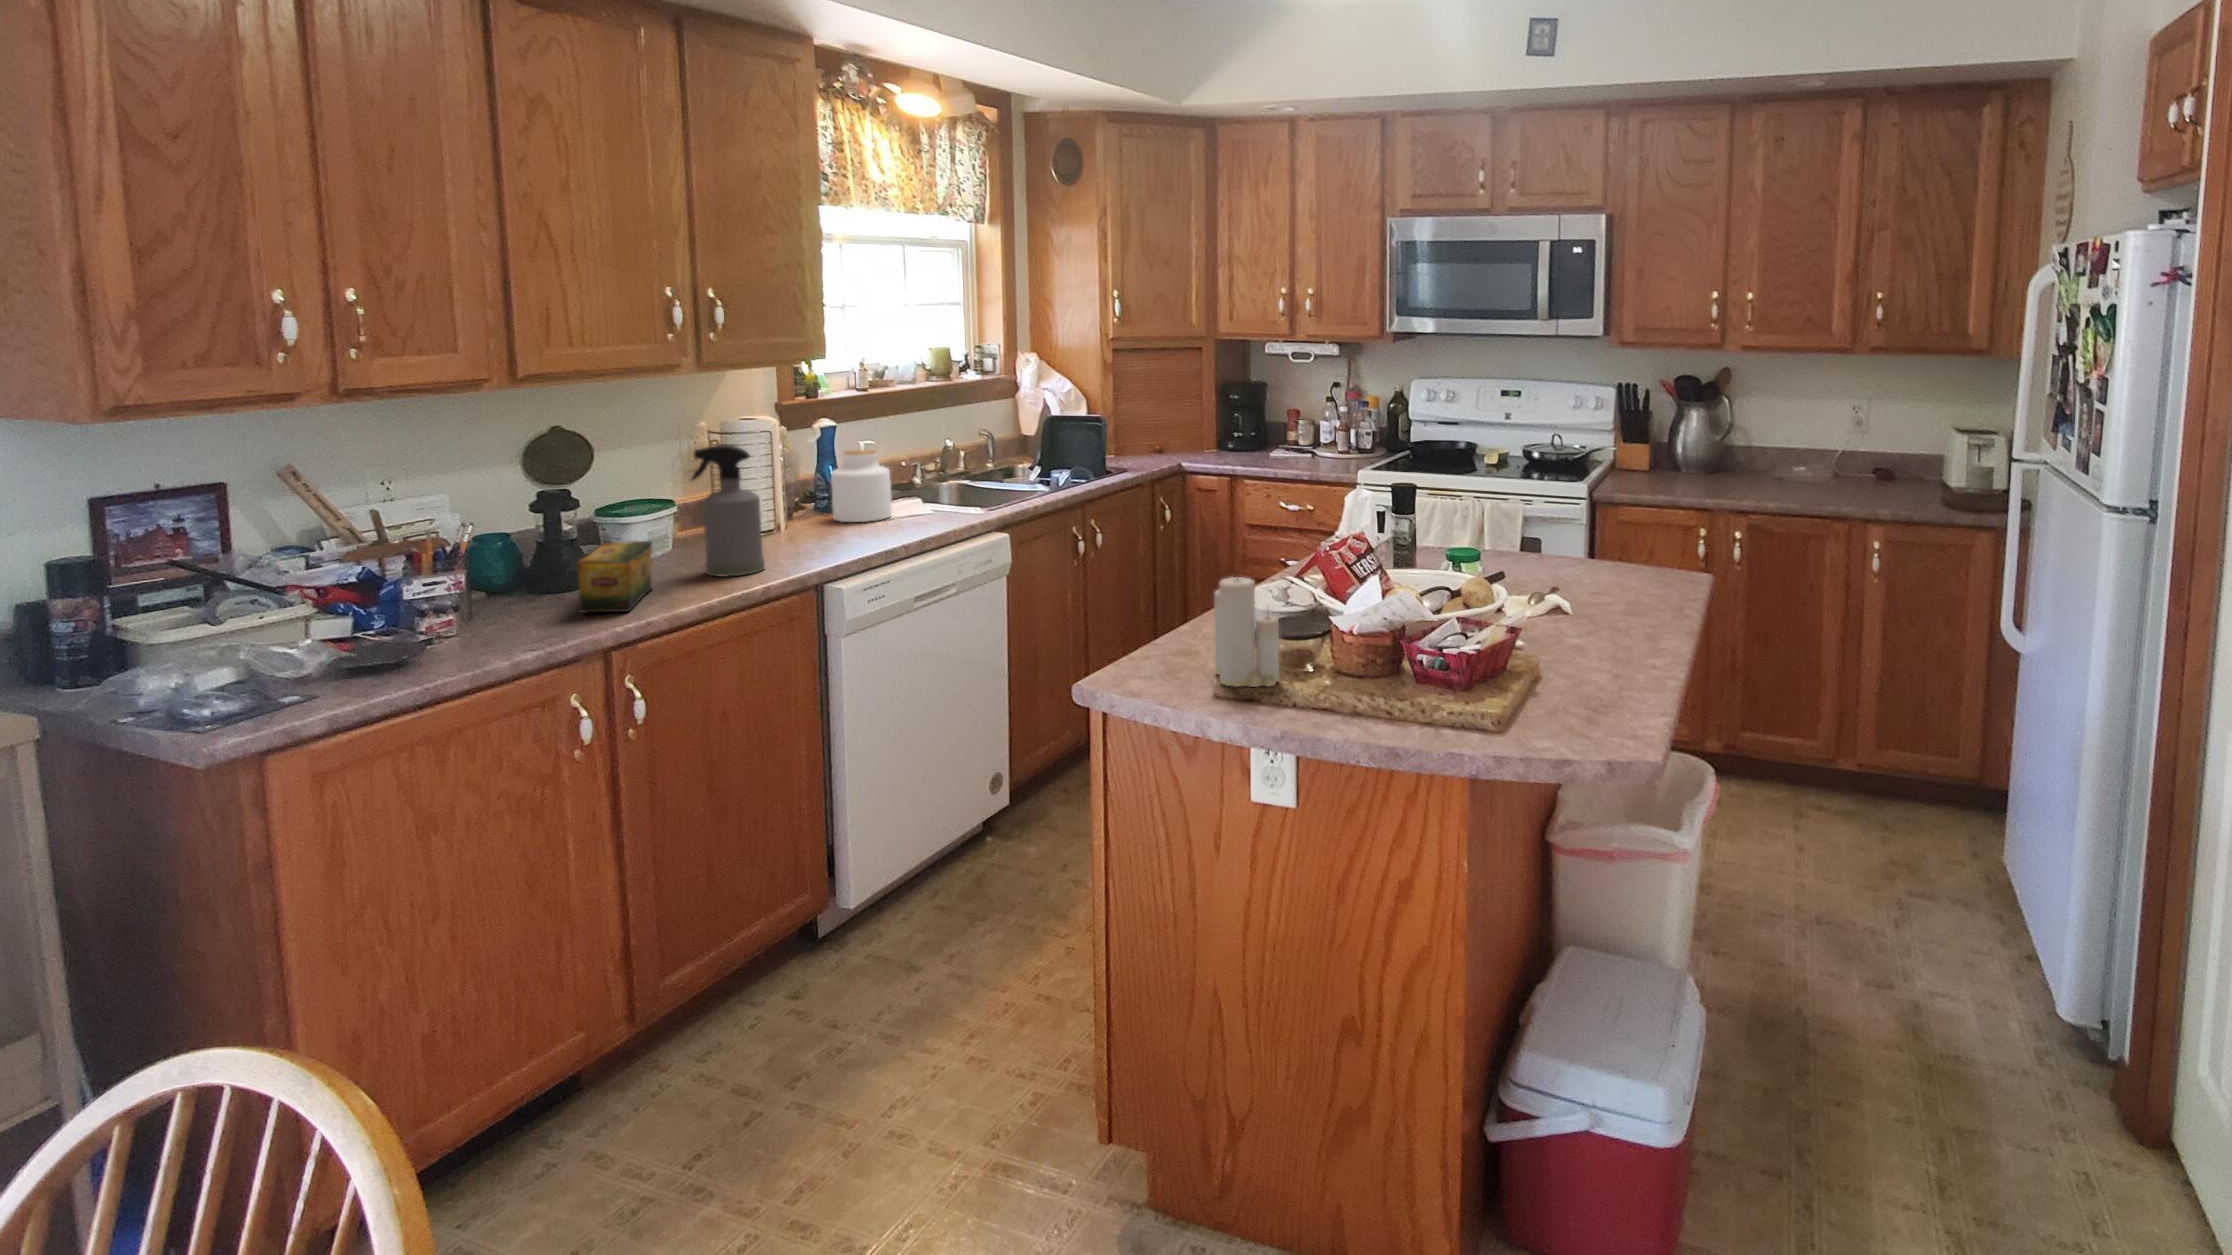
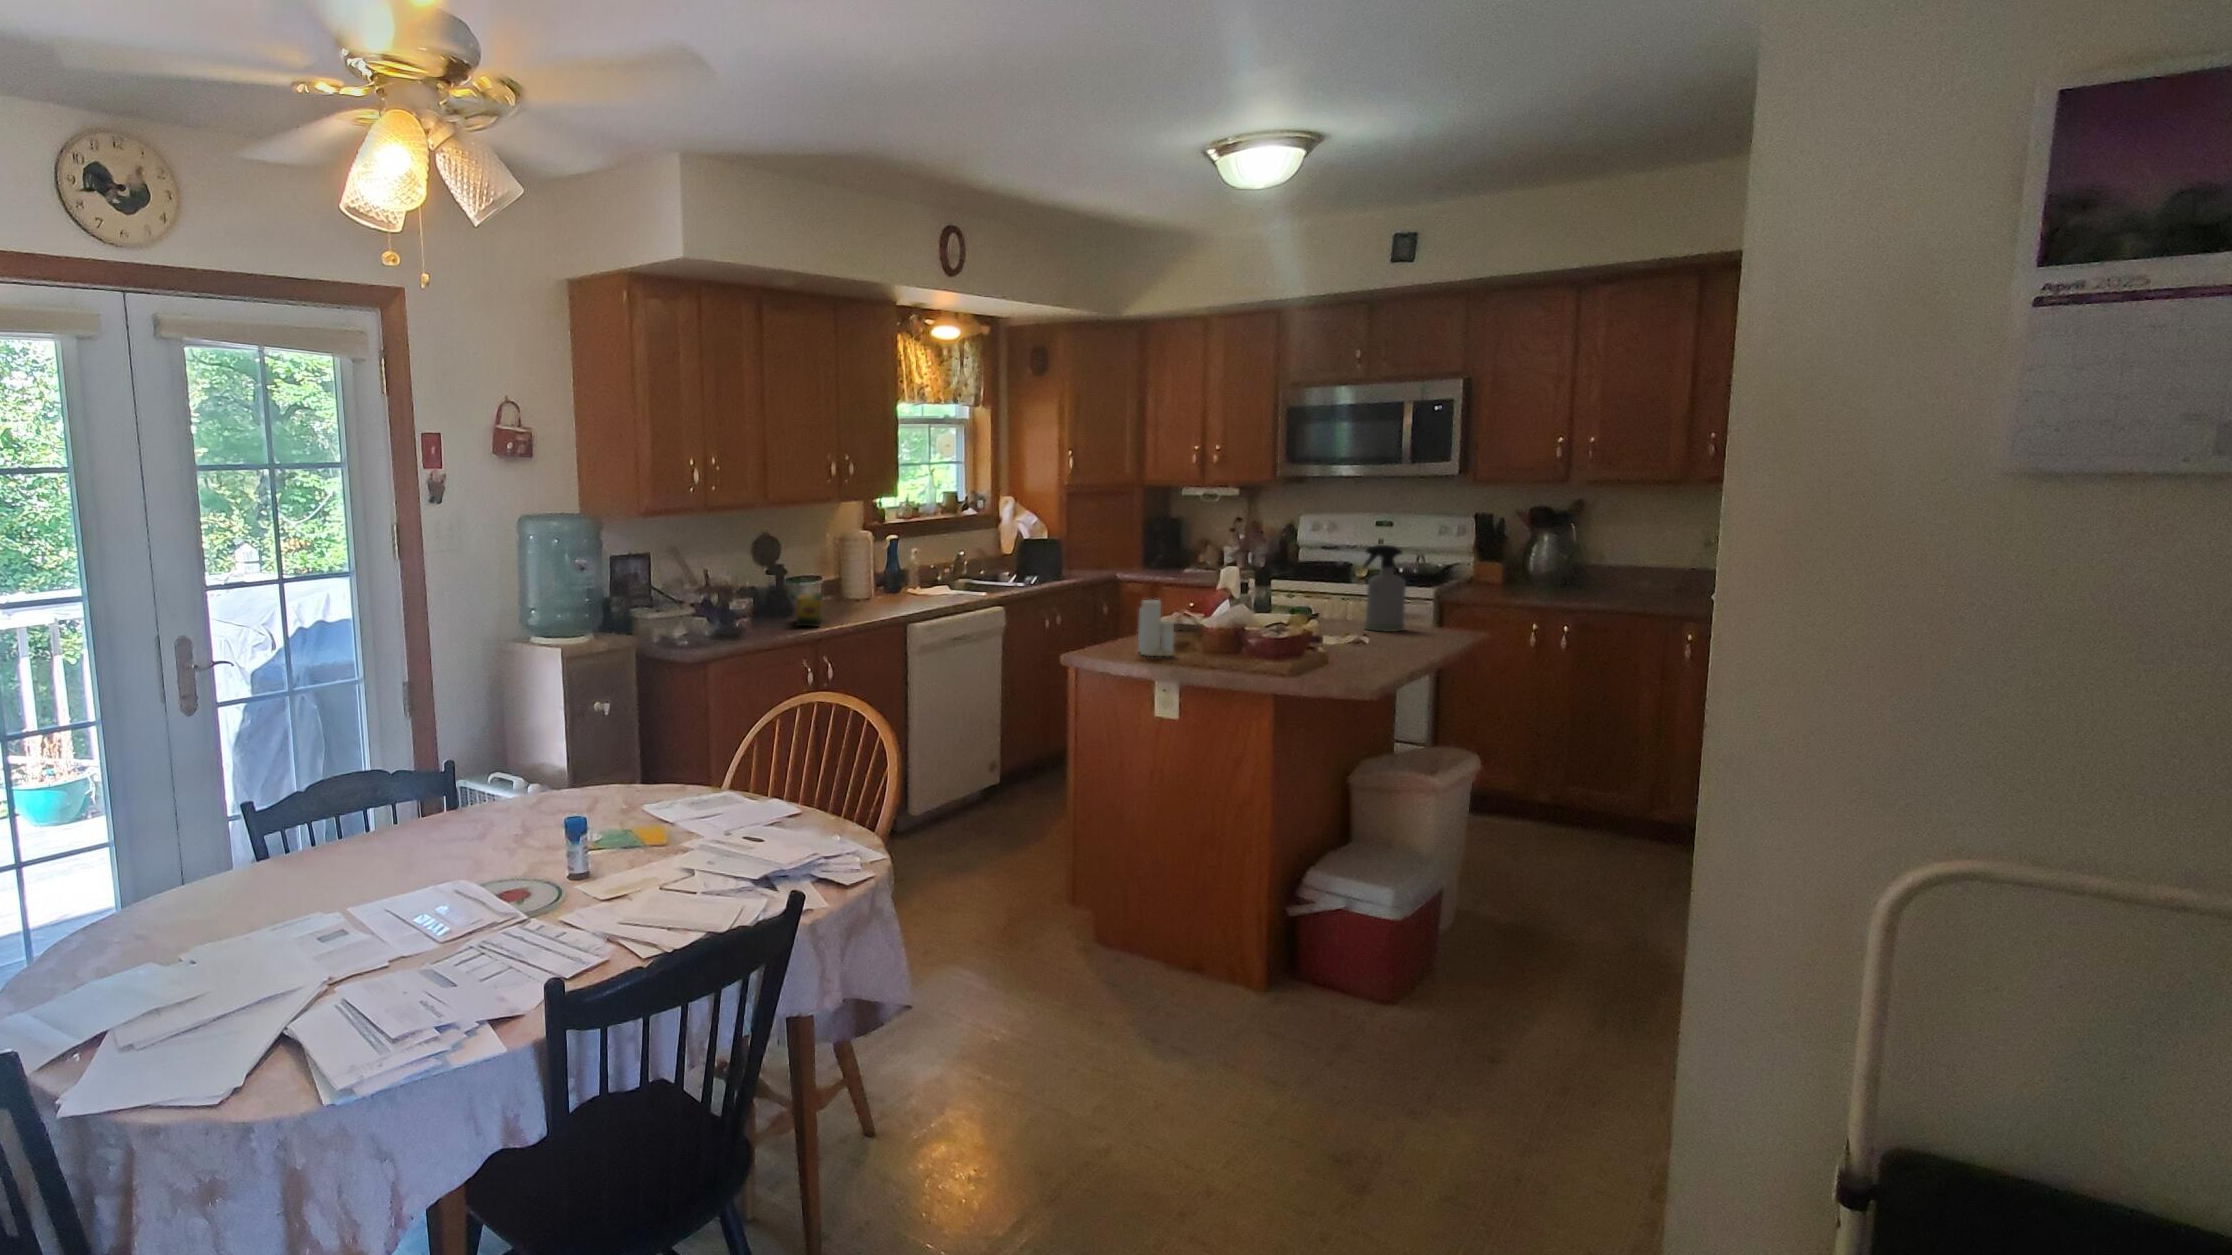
spray bottle: present [691,445,765,577] -> present [1363,545,1406,632]
jar: present [831,450,892,522] -> none [896,555,930,598]

